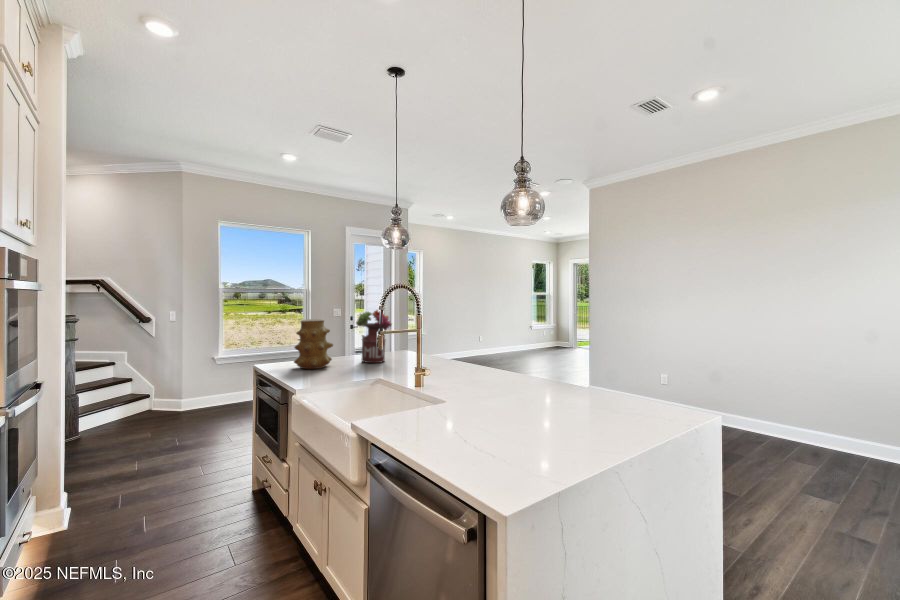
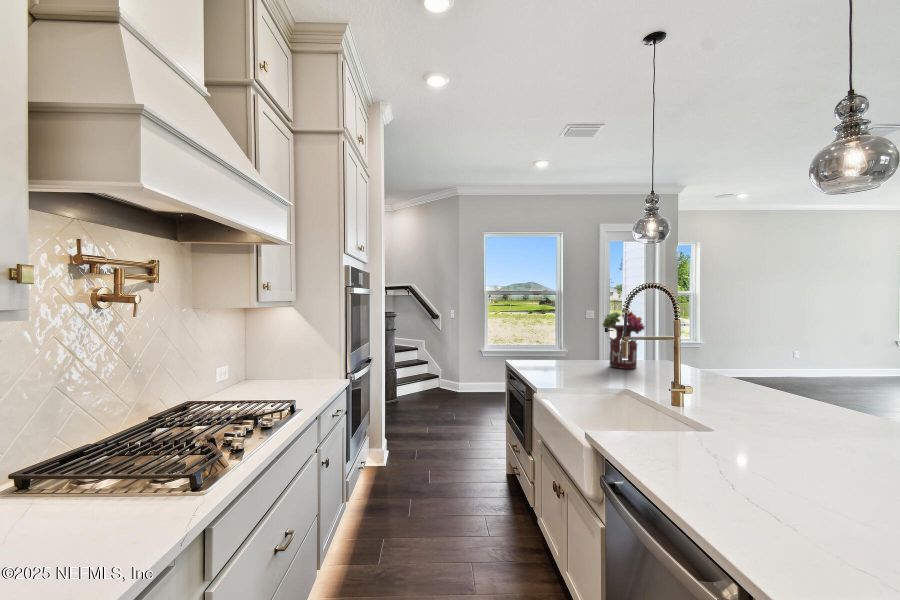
vase: present [294,319,333,369] -> none [540,319,578,369]

